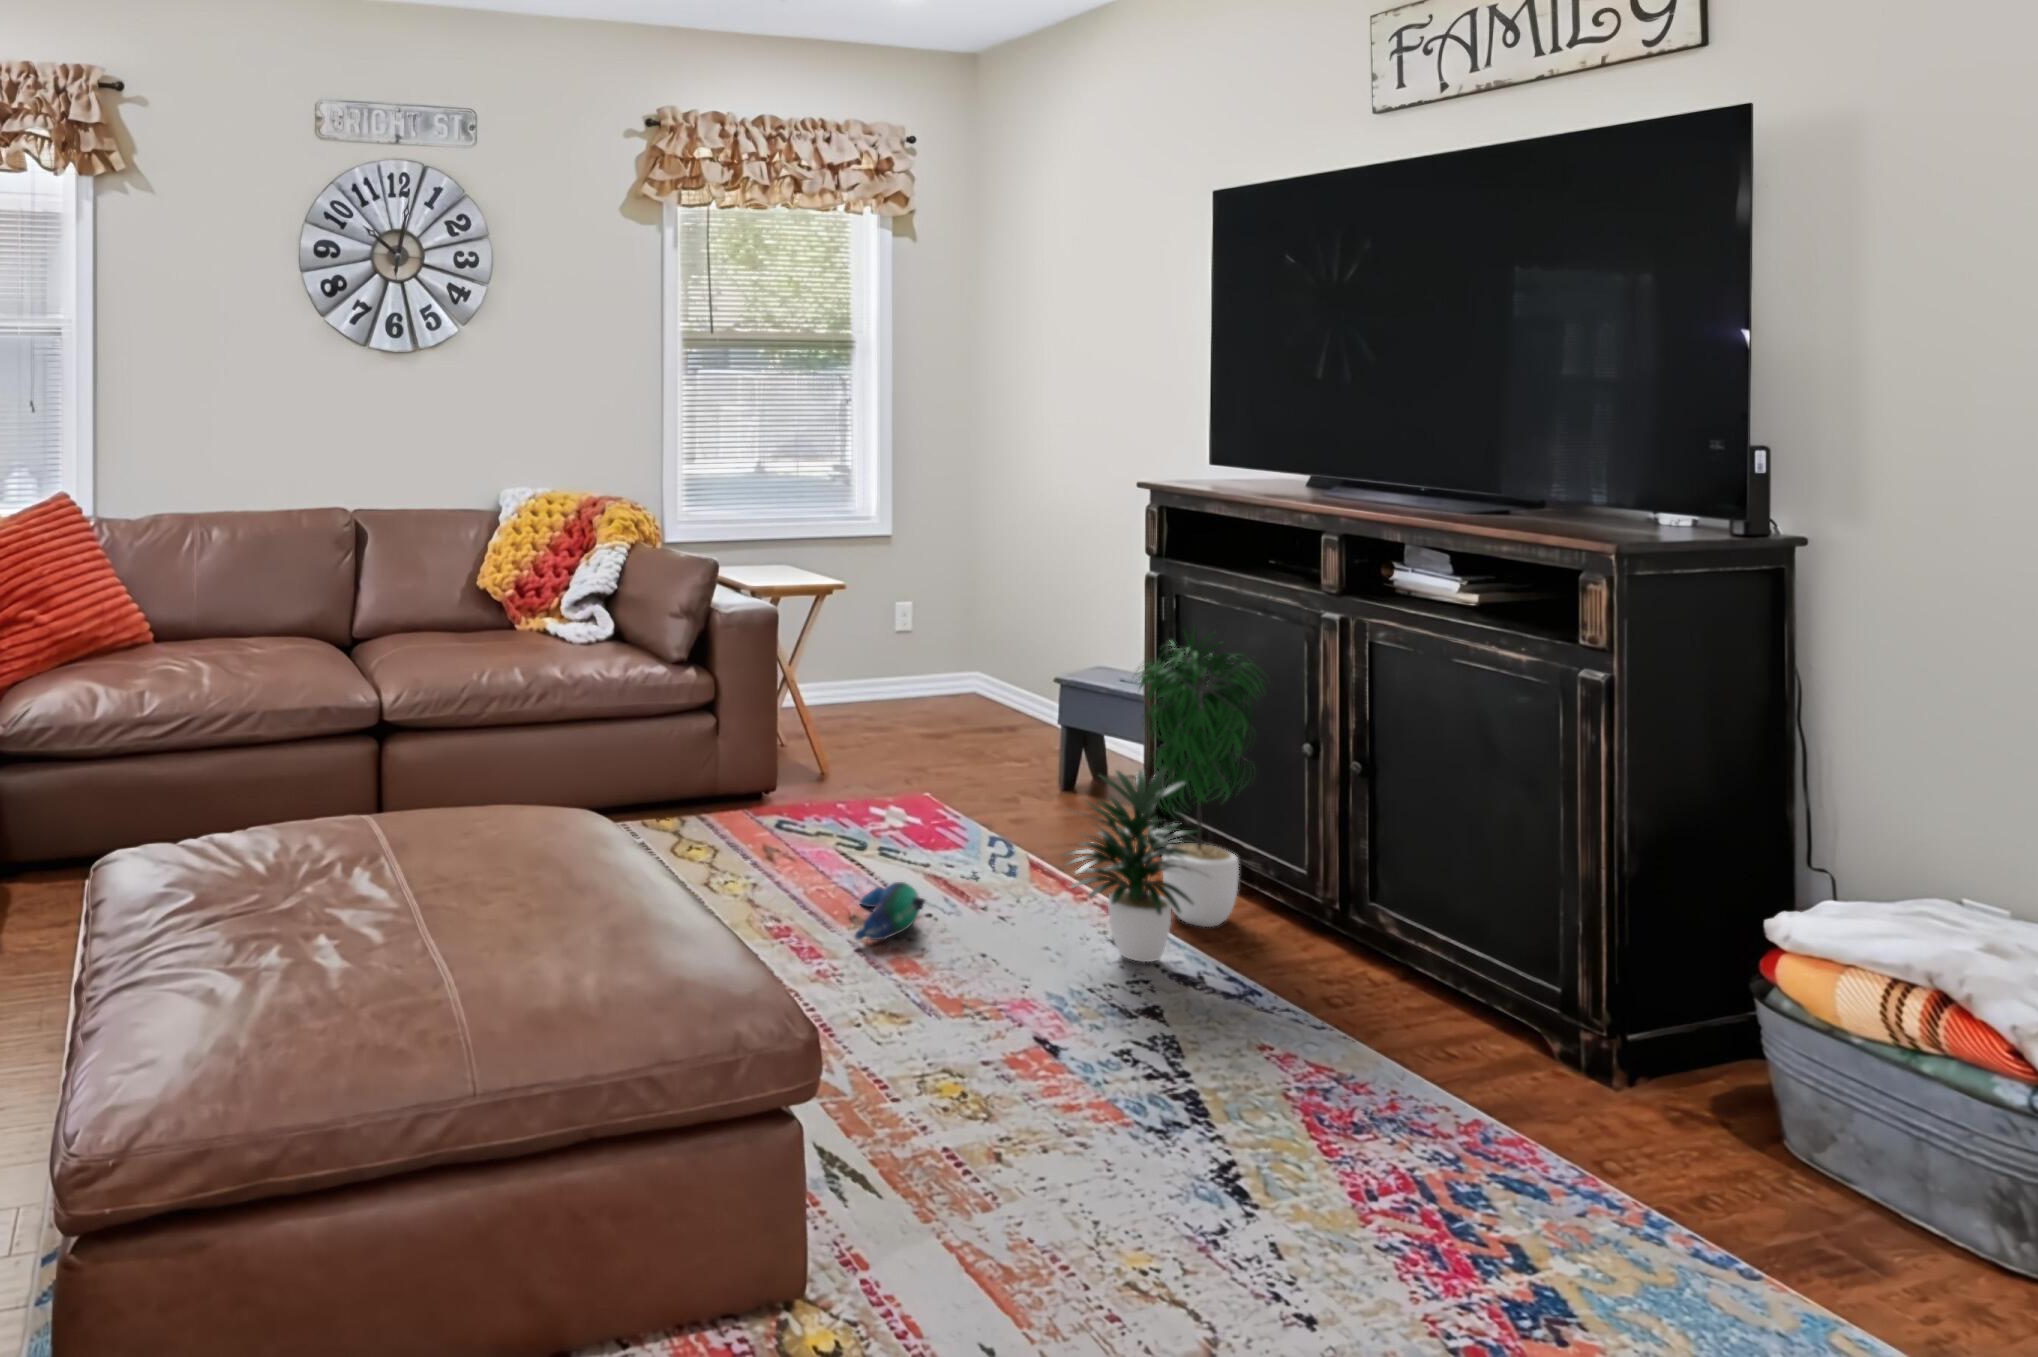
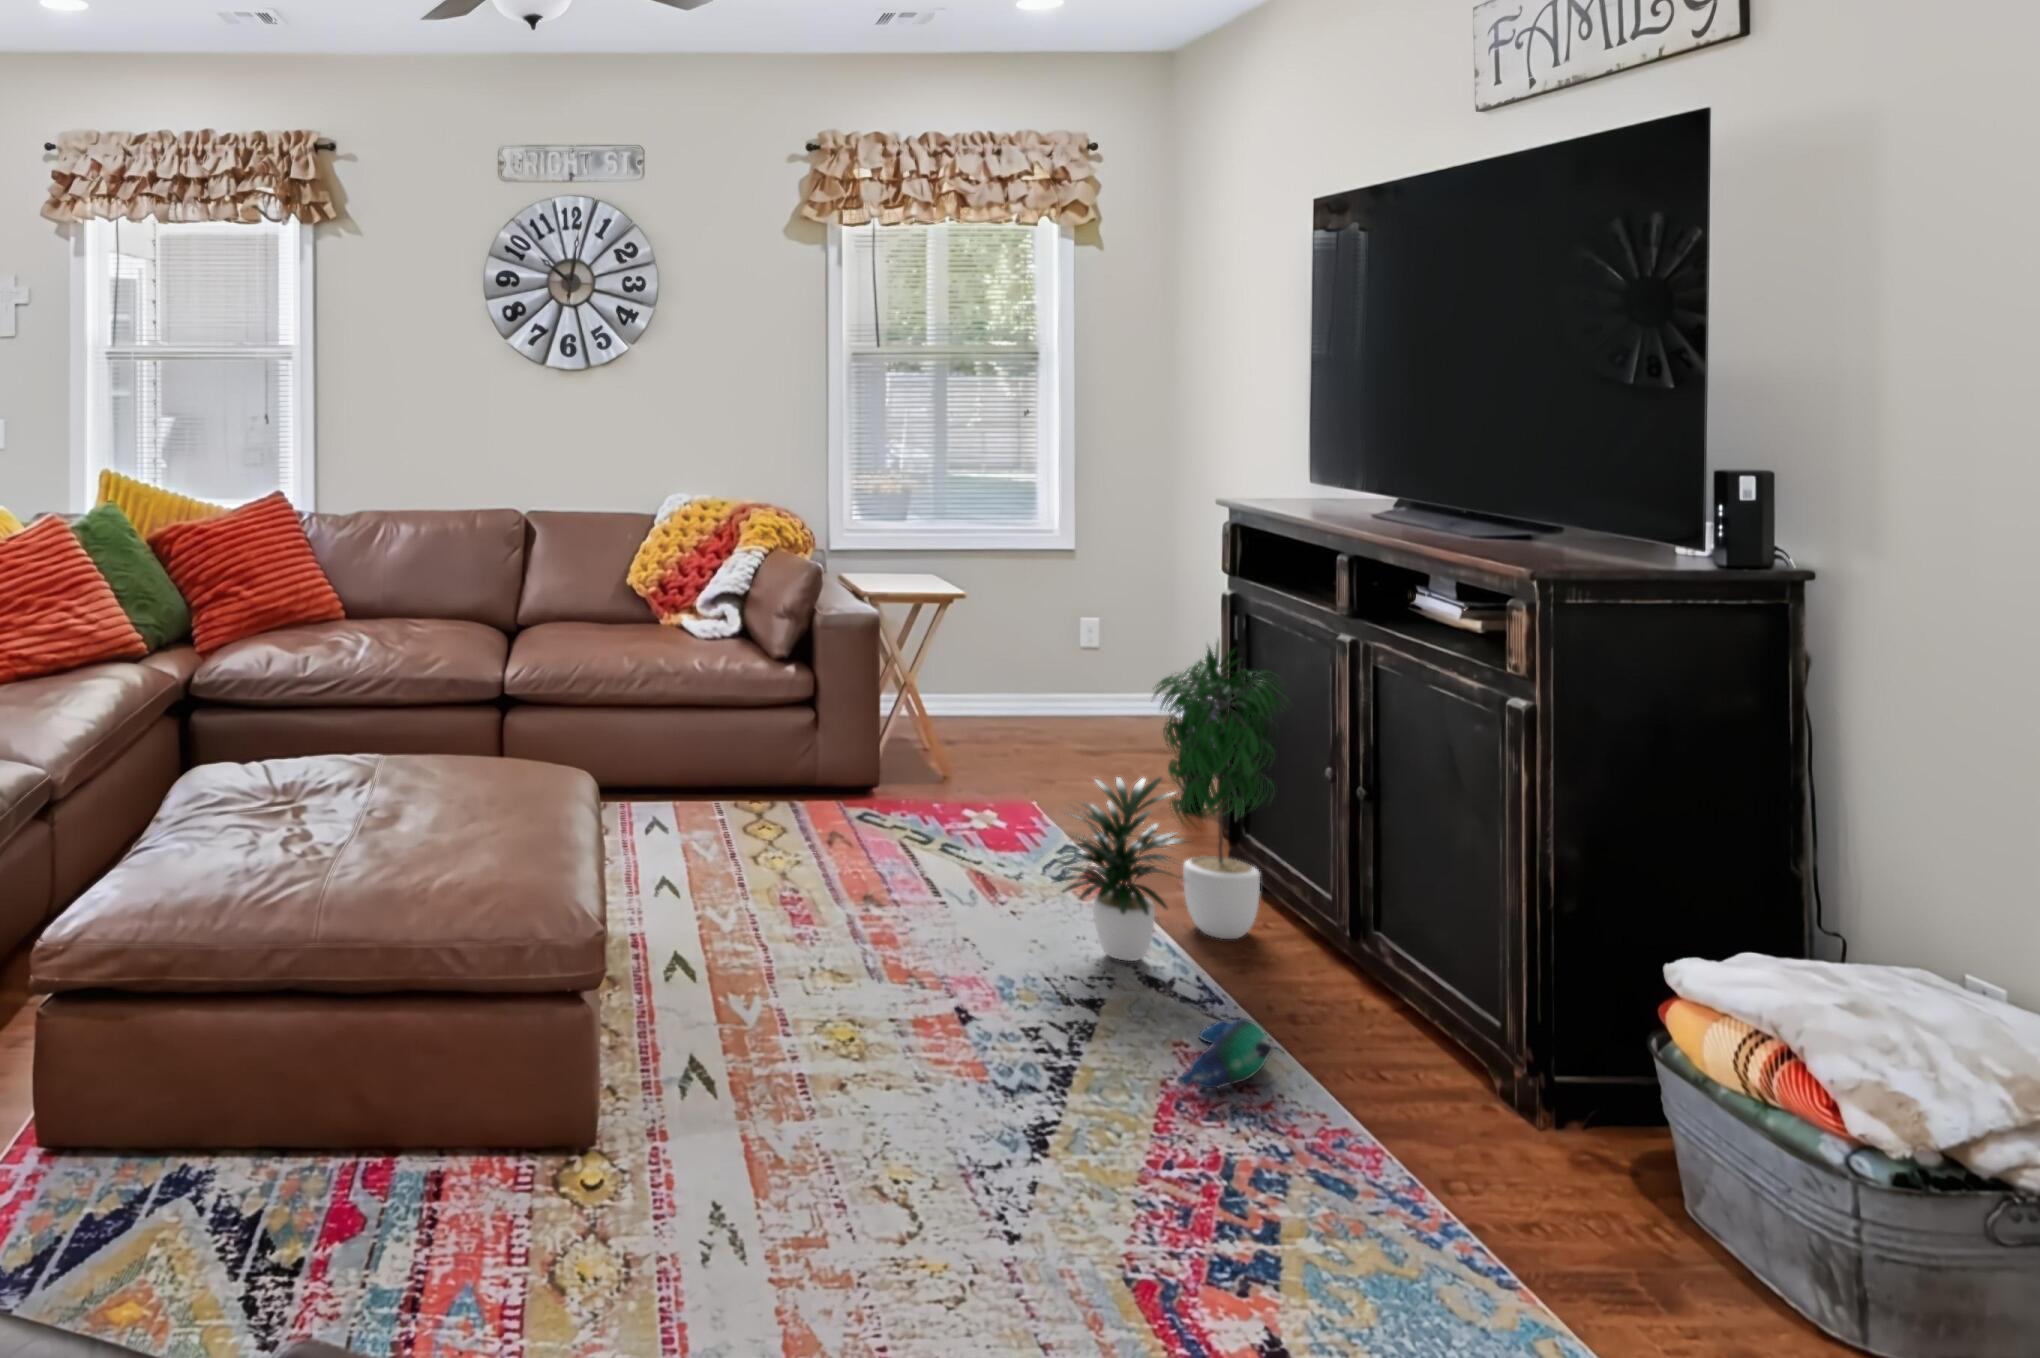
plush toy: present [855,882,925,940] -> present [1178,1019,1273,1088]

